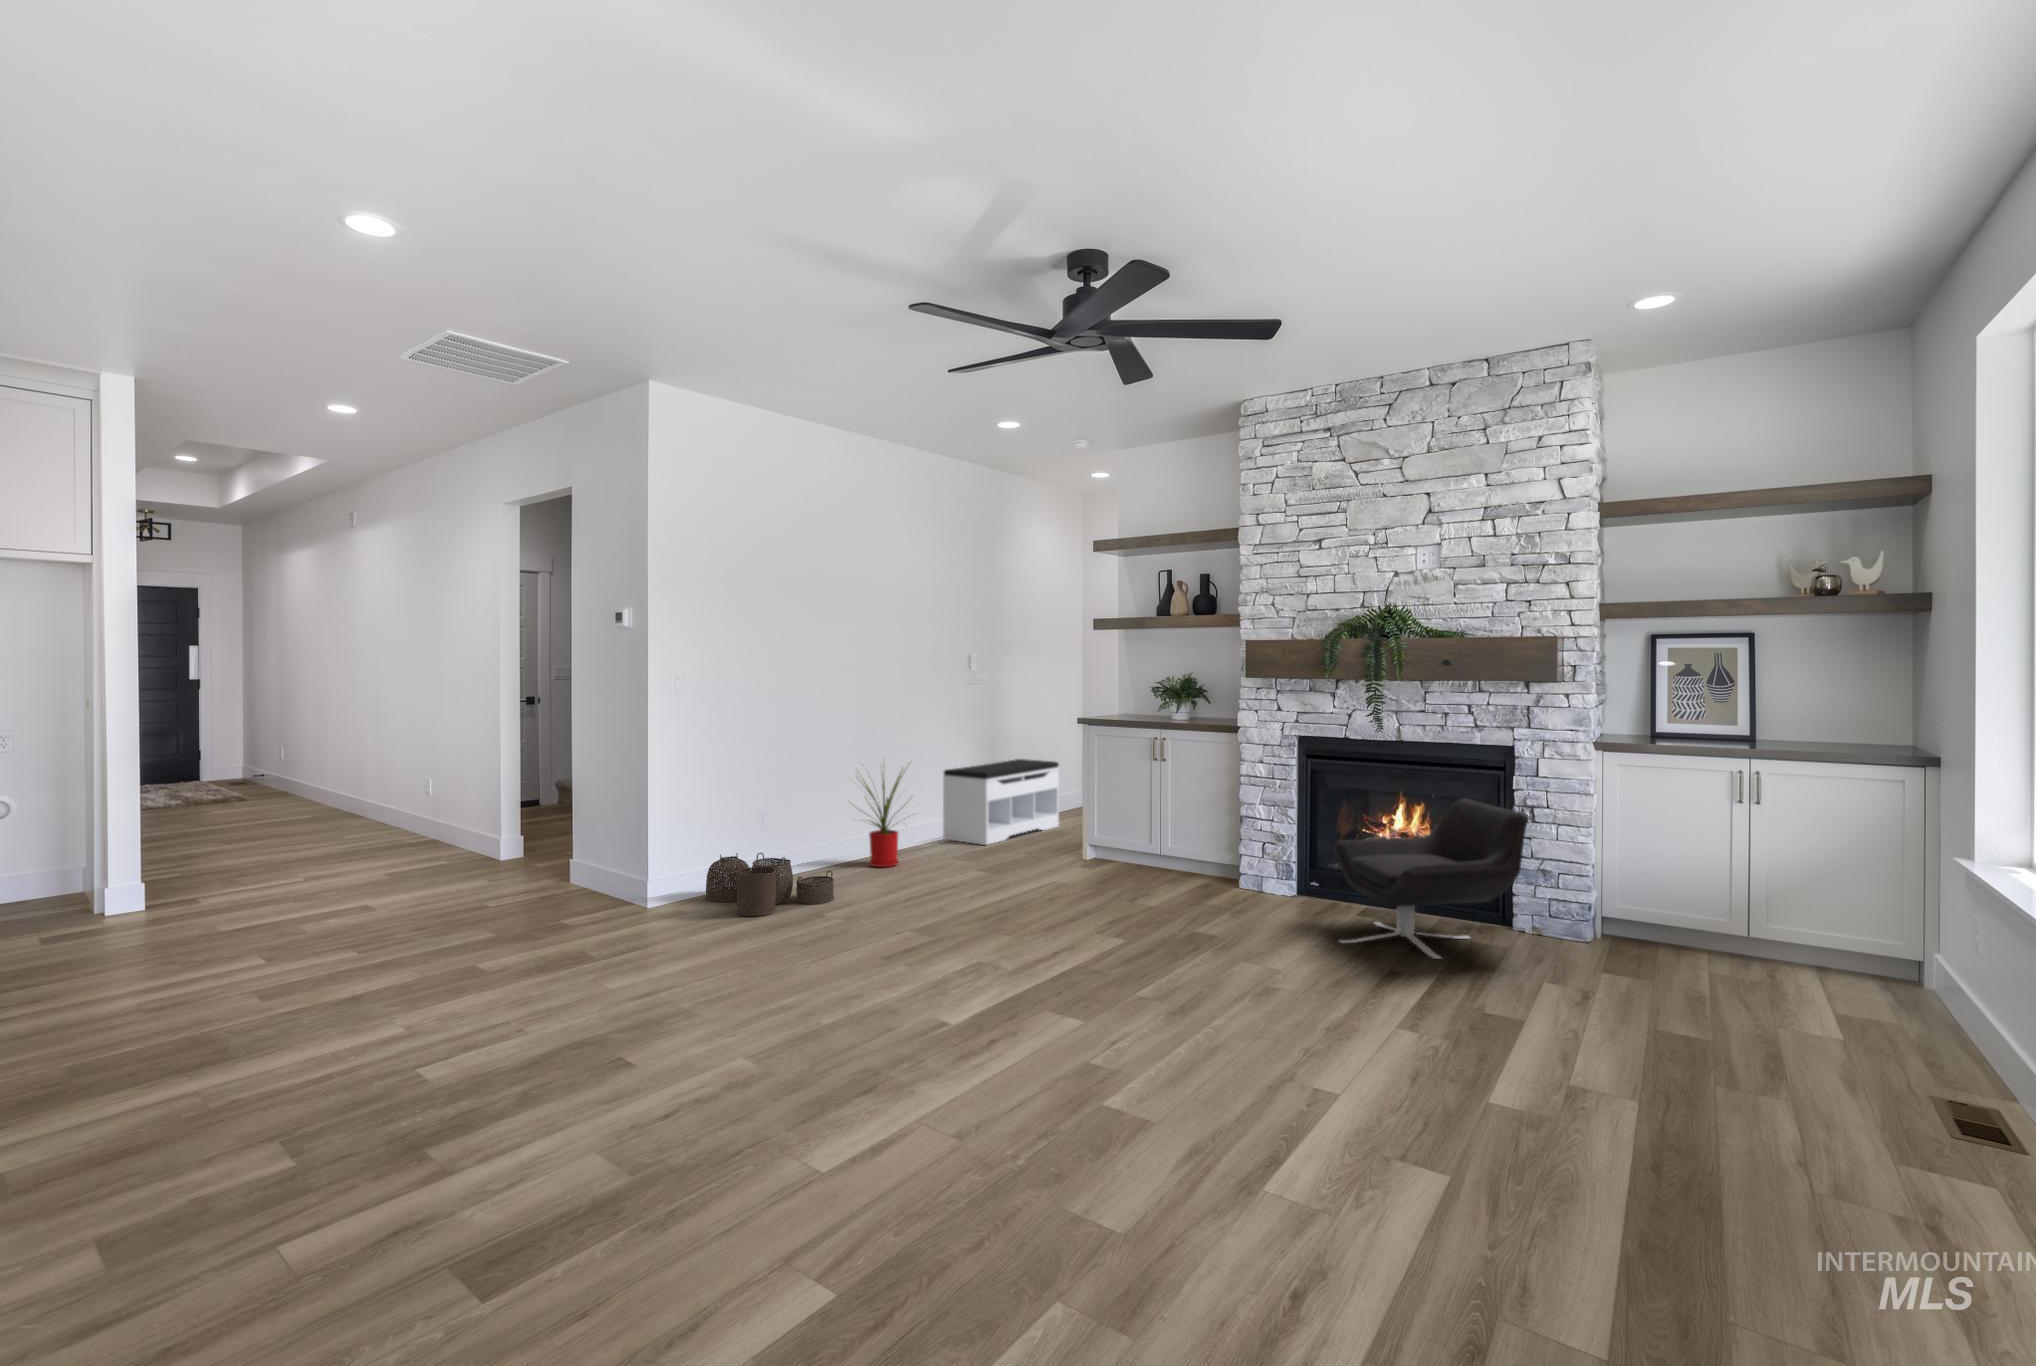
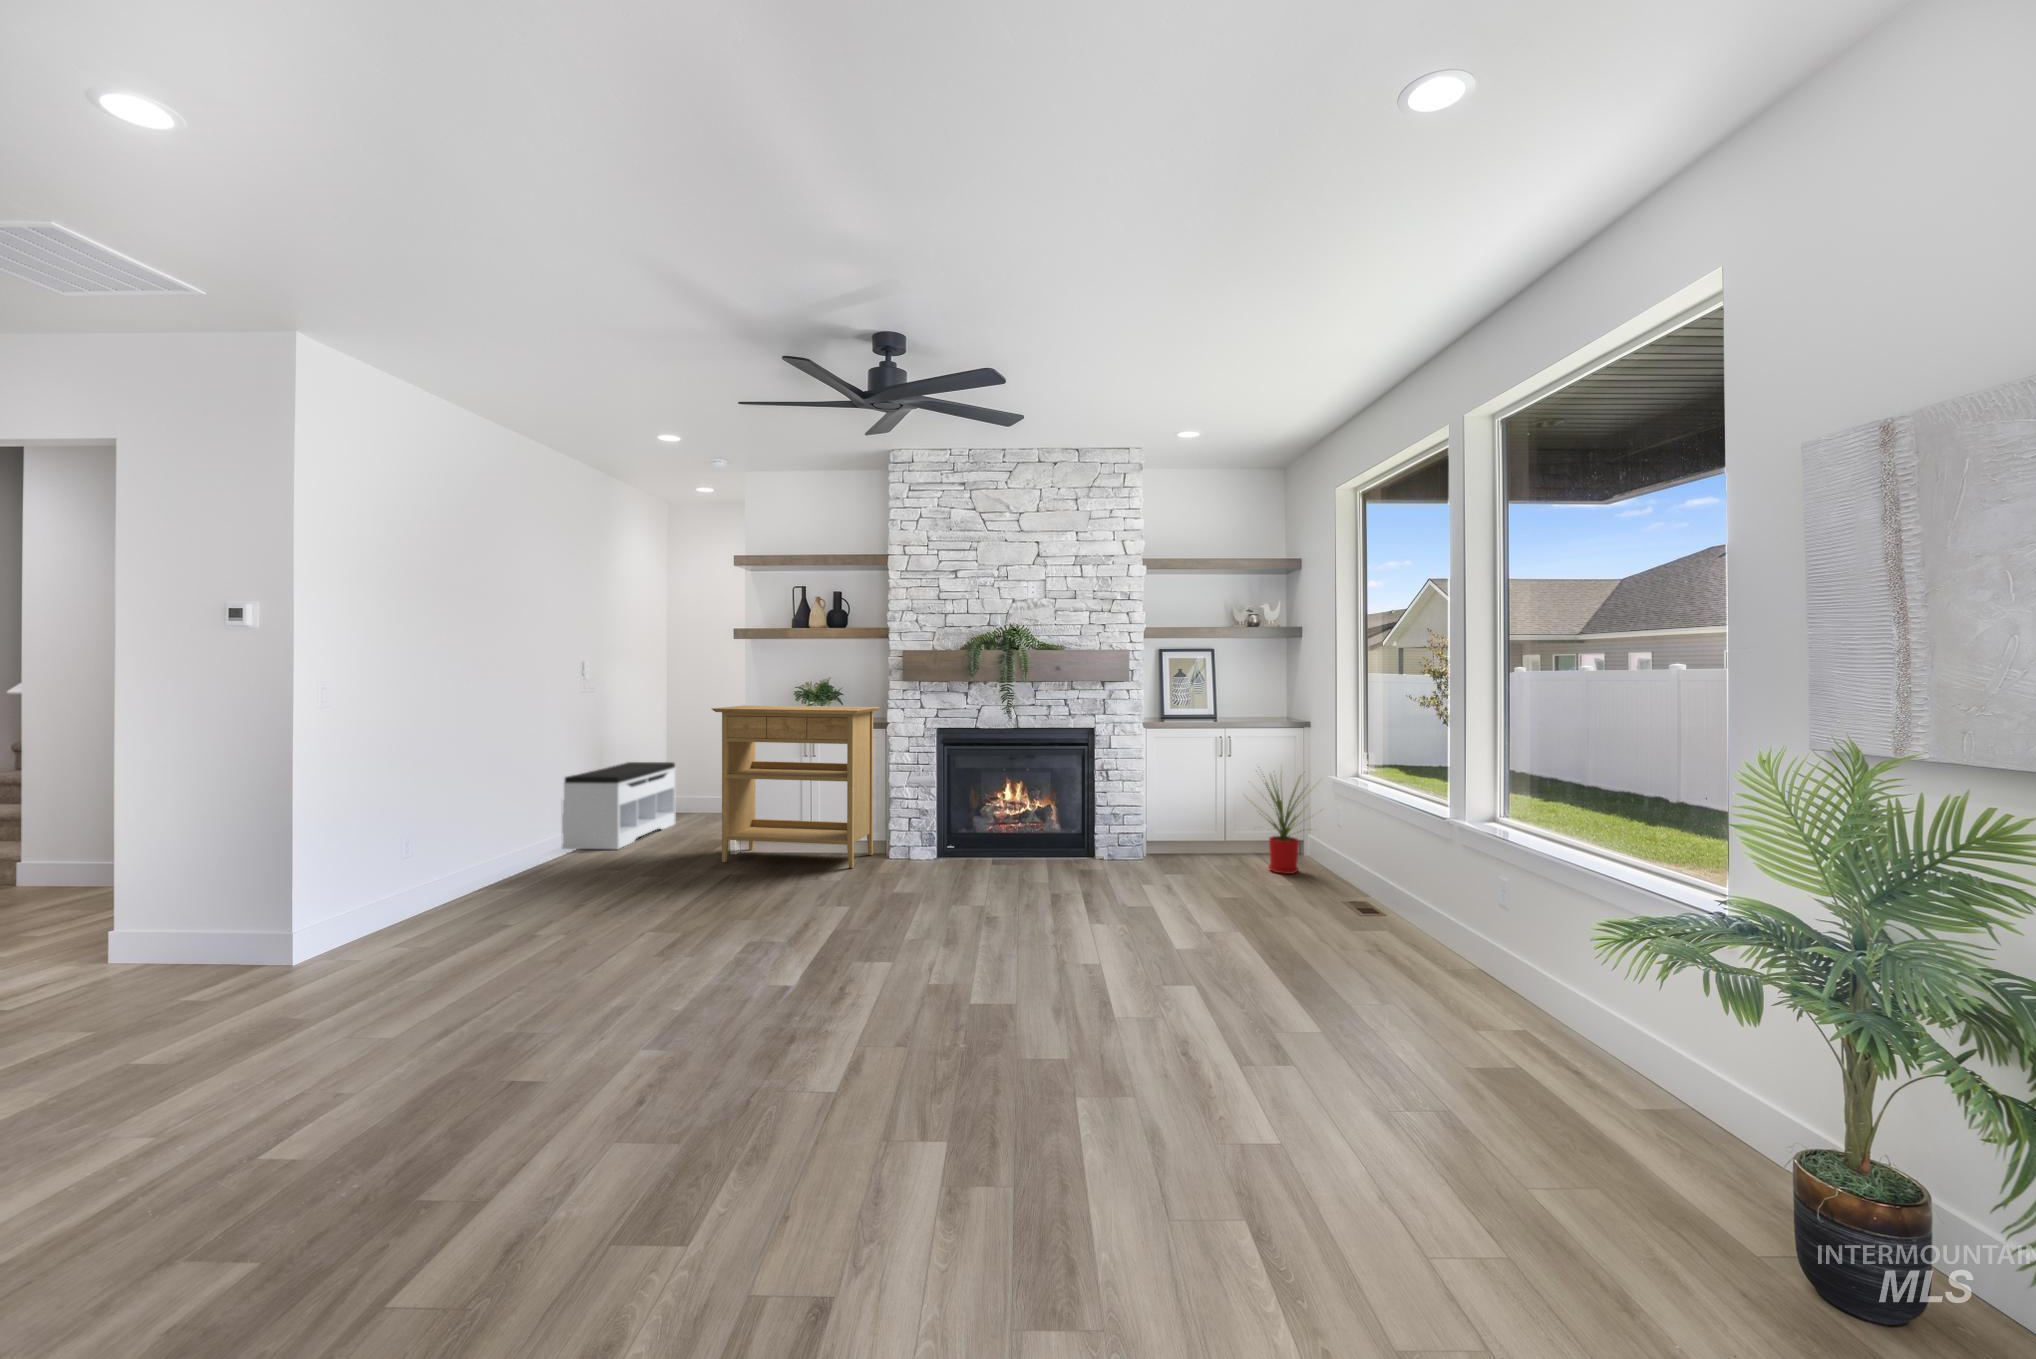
console table: none [1052,704,1231,895] -> present [712,706,880,868]
house plant: present [850,767,907,867] -> present [1259,775,1311,874]
lounge chair: present [1335,798,1528,959] -> none [981,768,1116,886]
woven basket: present [706,853,834,916] -> none [309,885,496,959]

